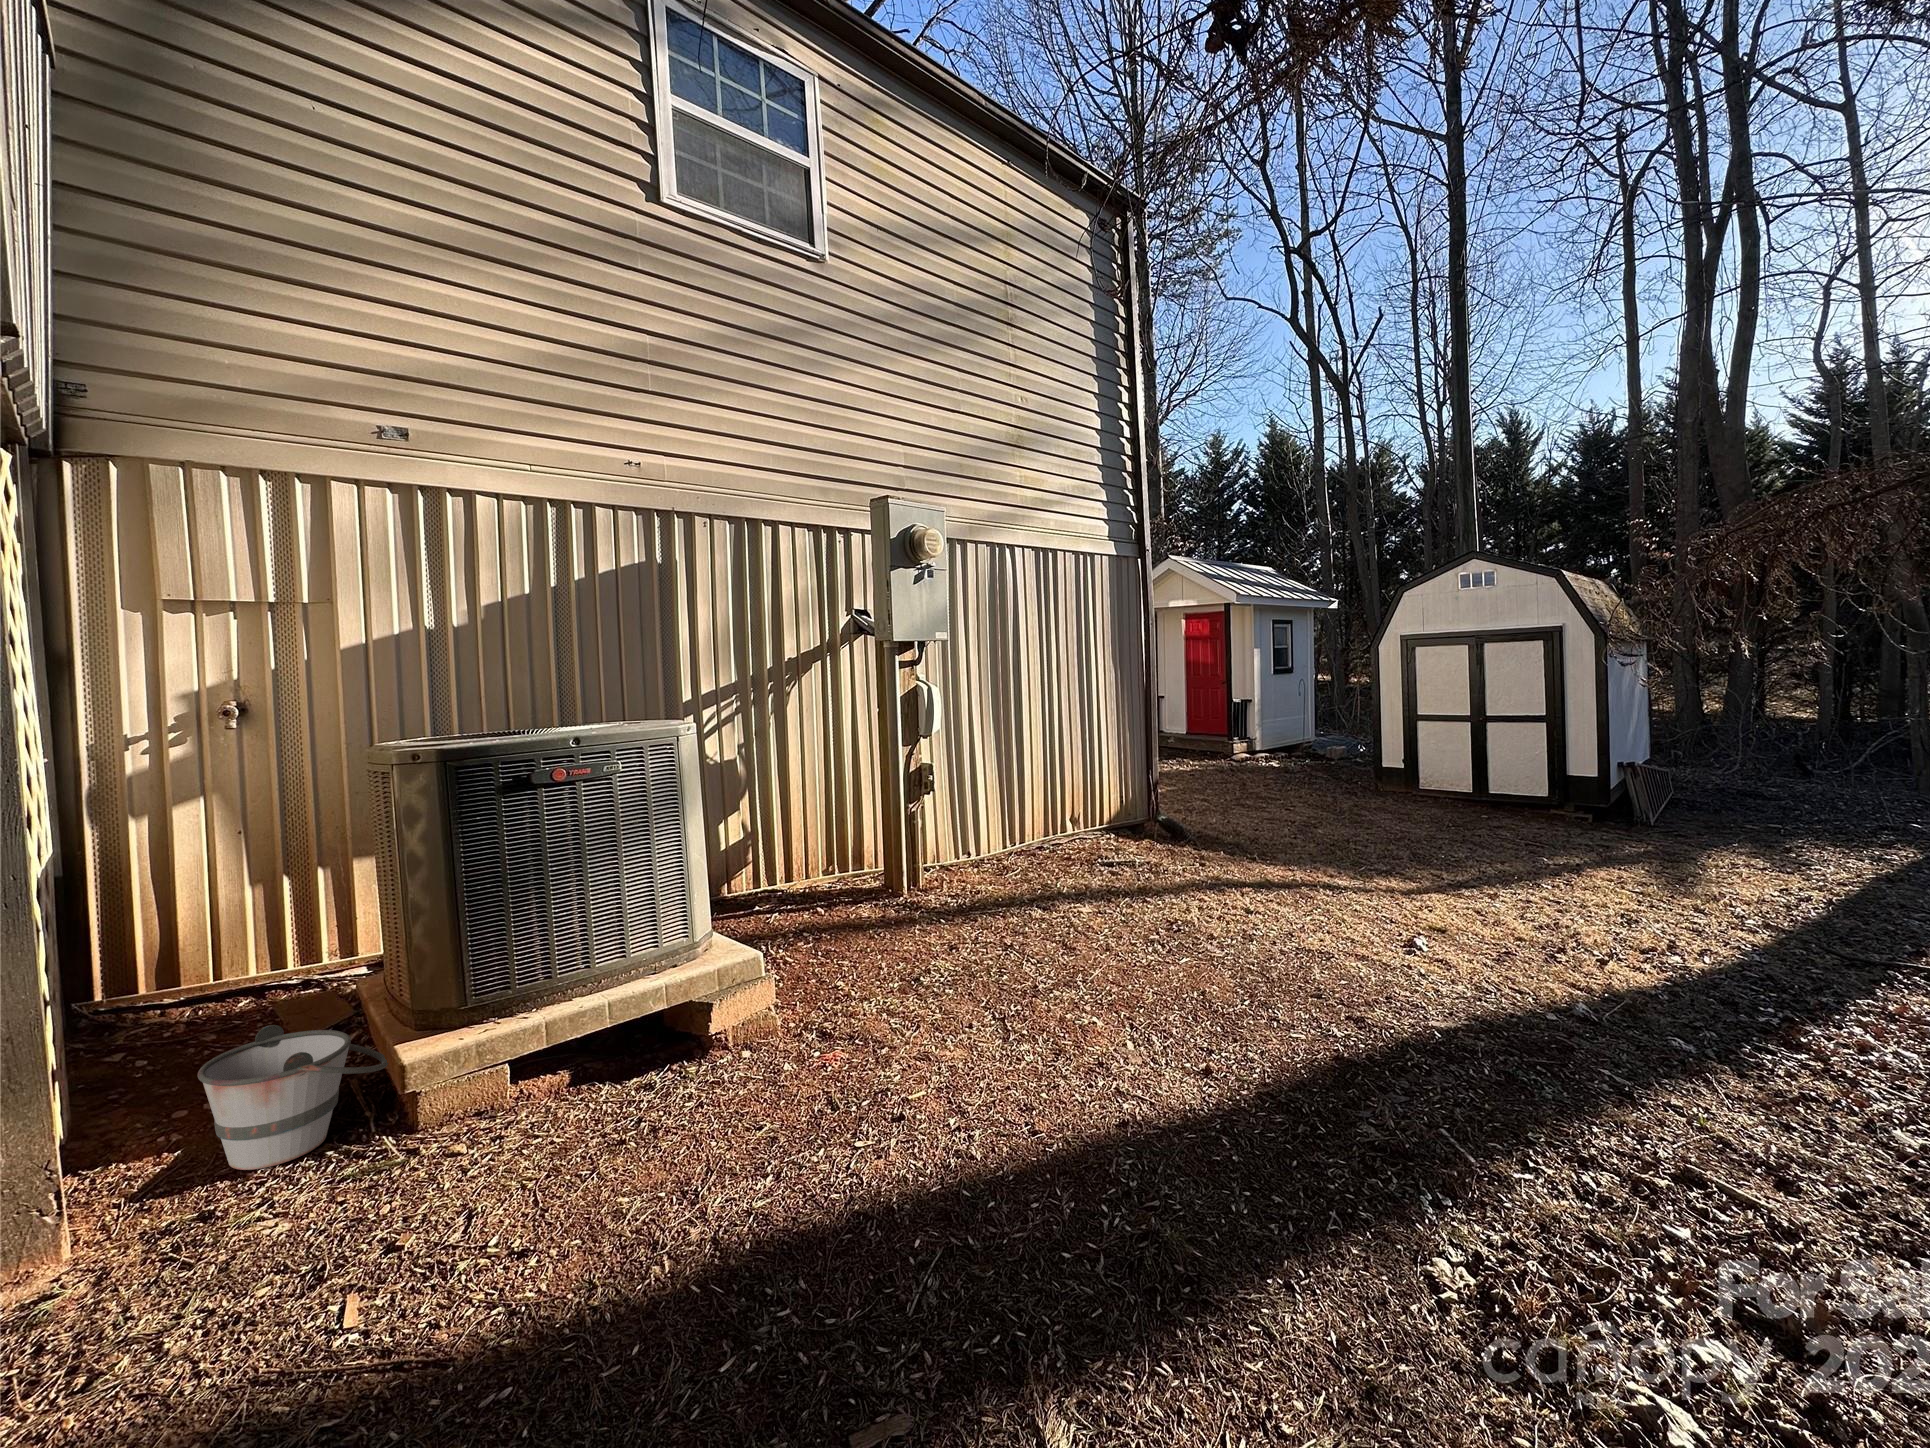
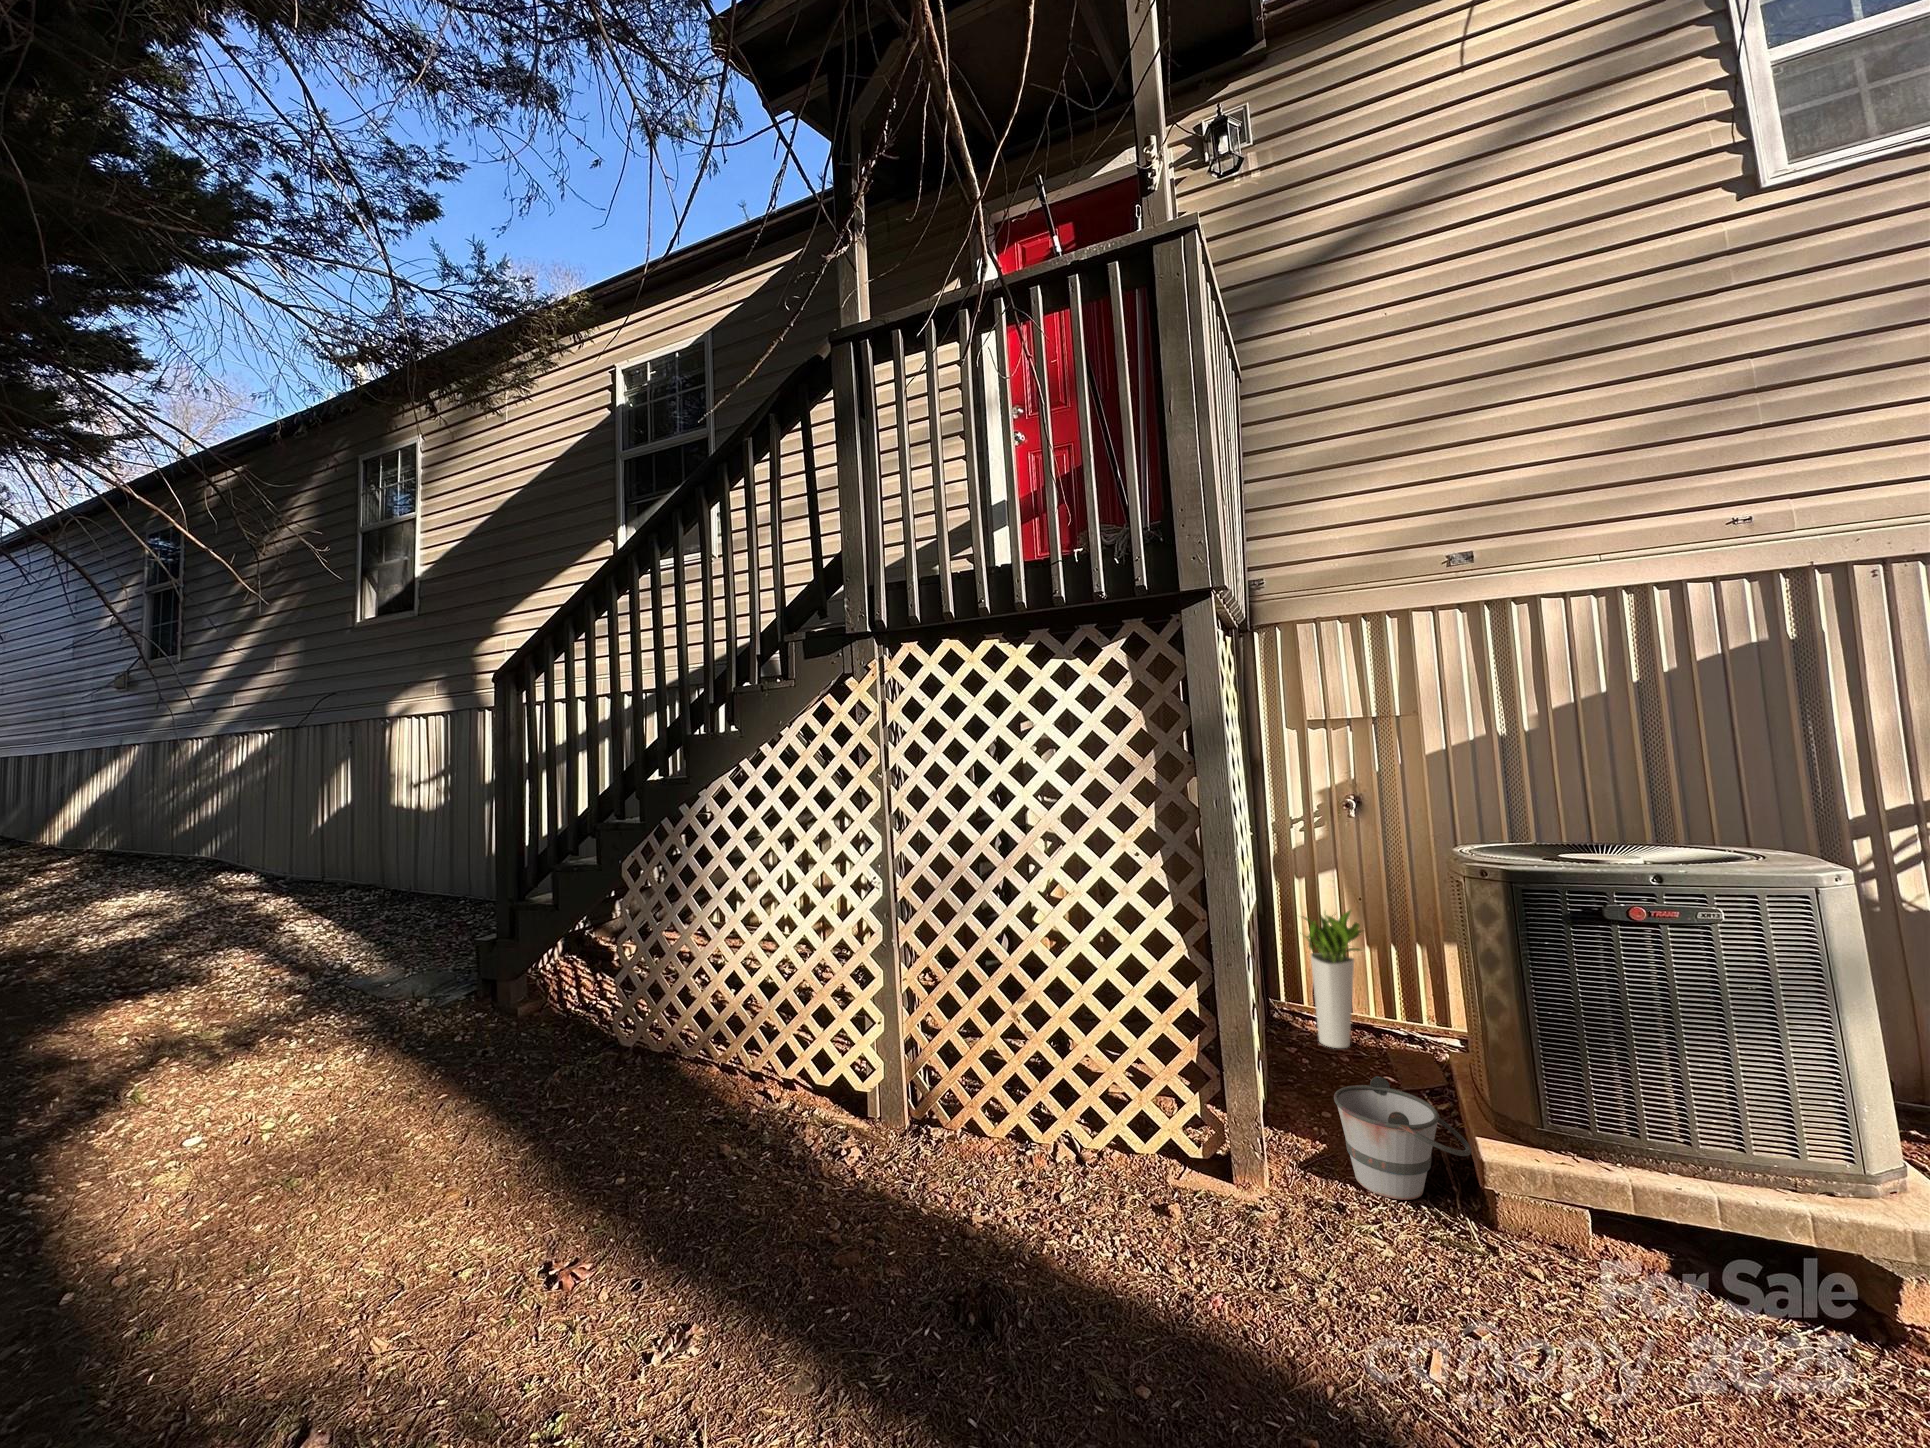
planter: none [127,843,248,1030] -> present [1303,910,1362,1048]

